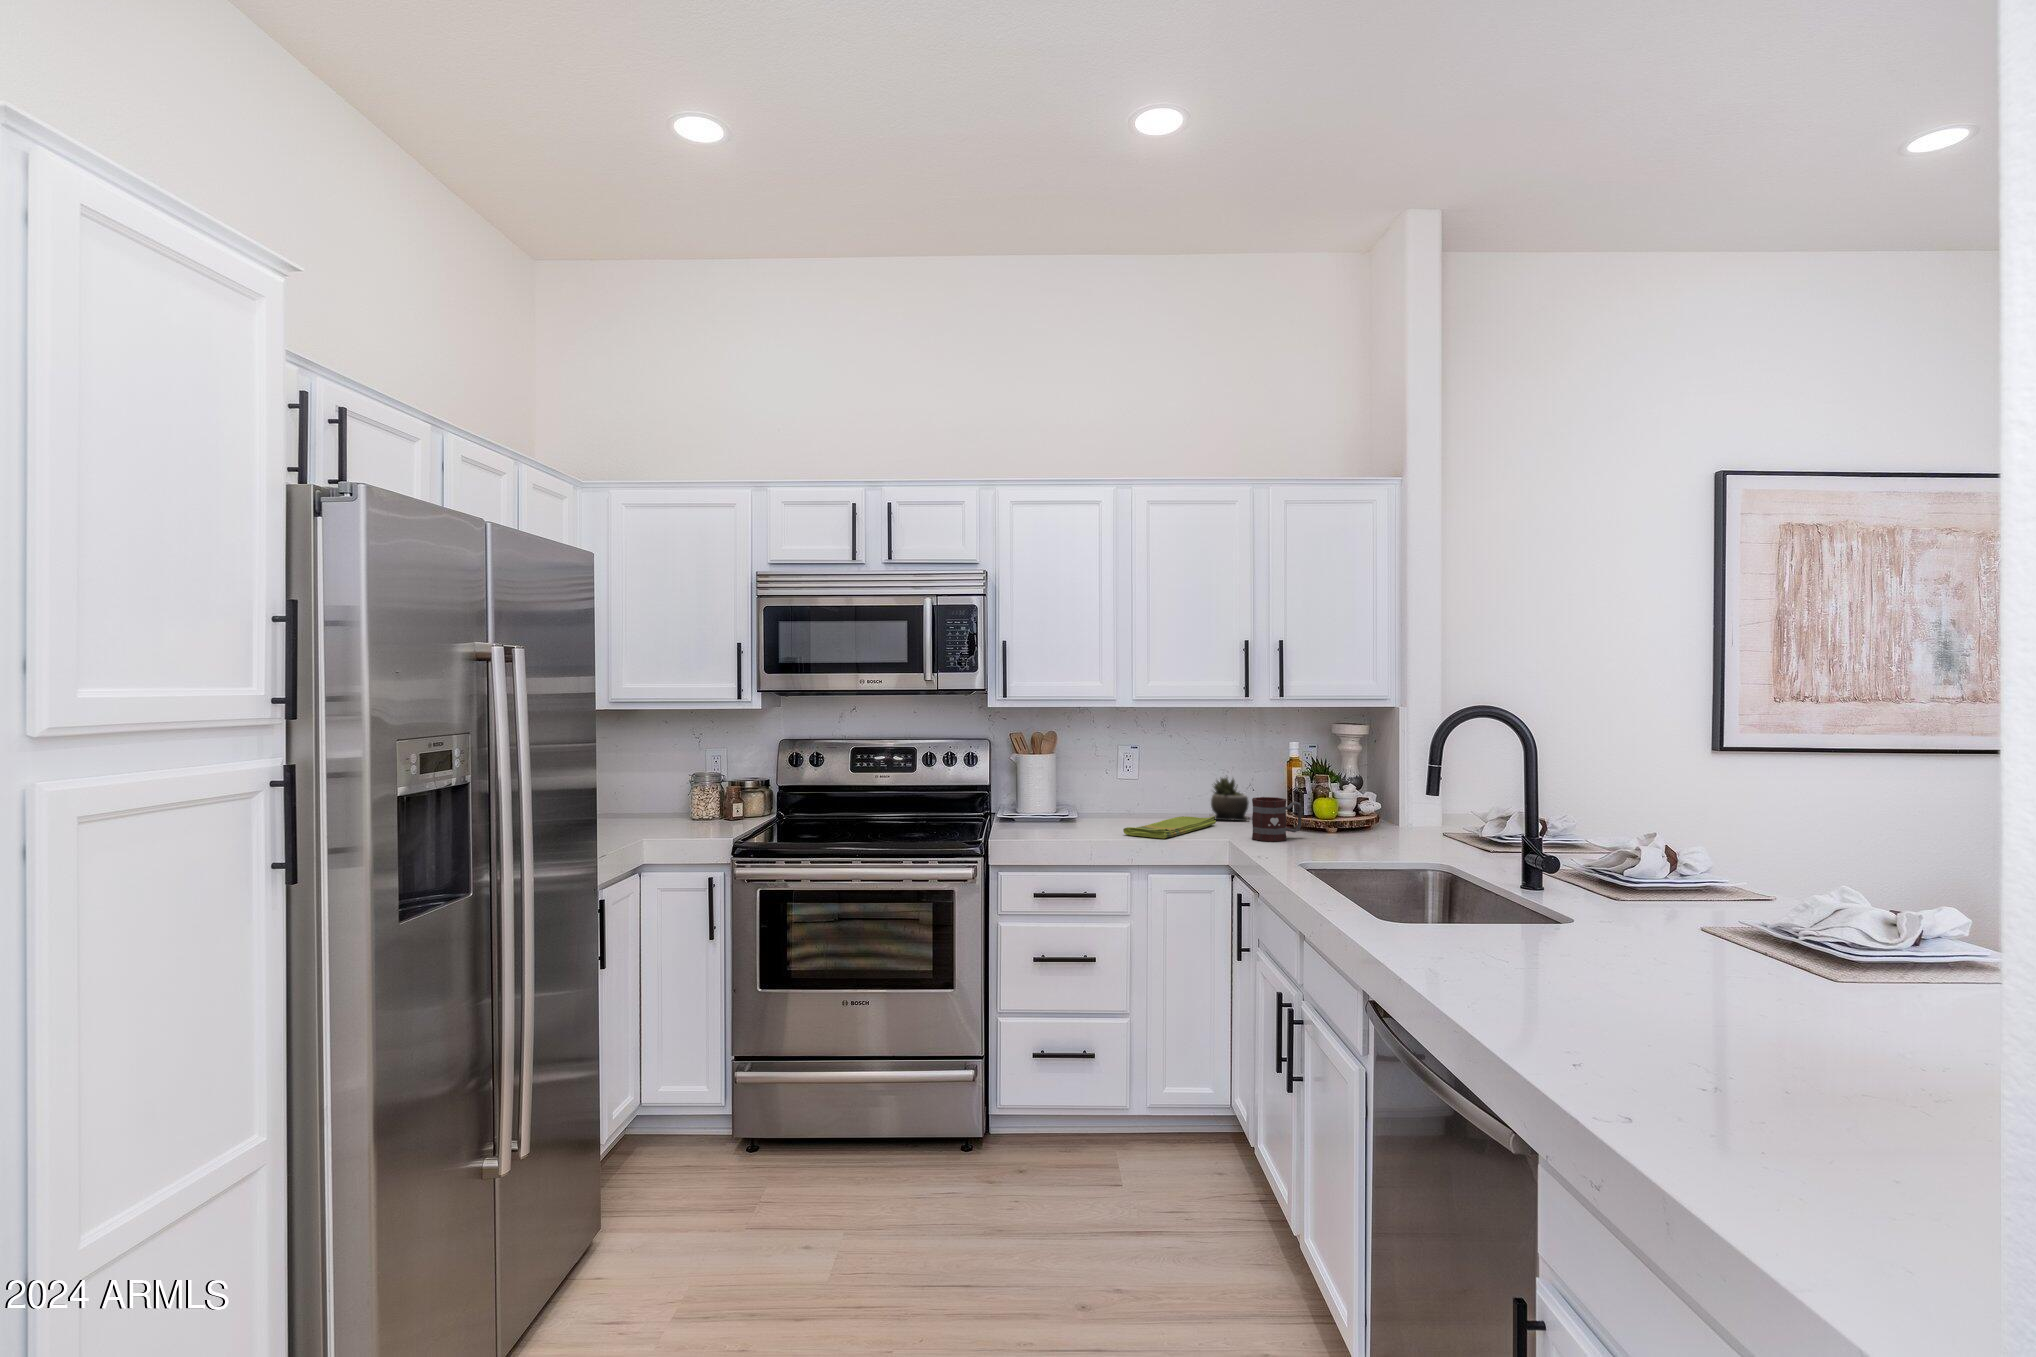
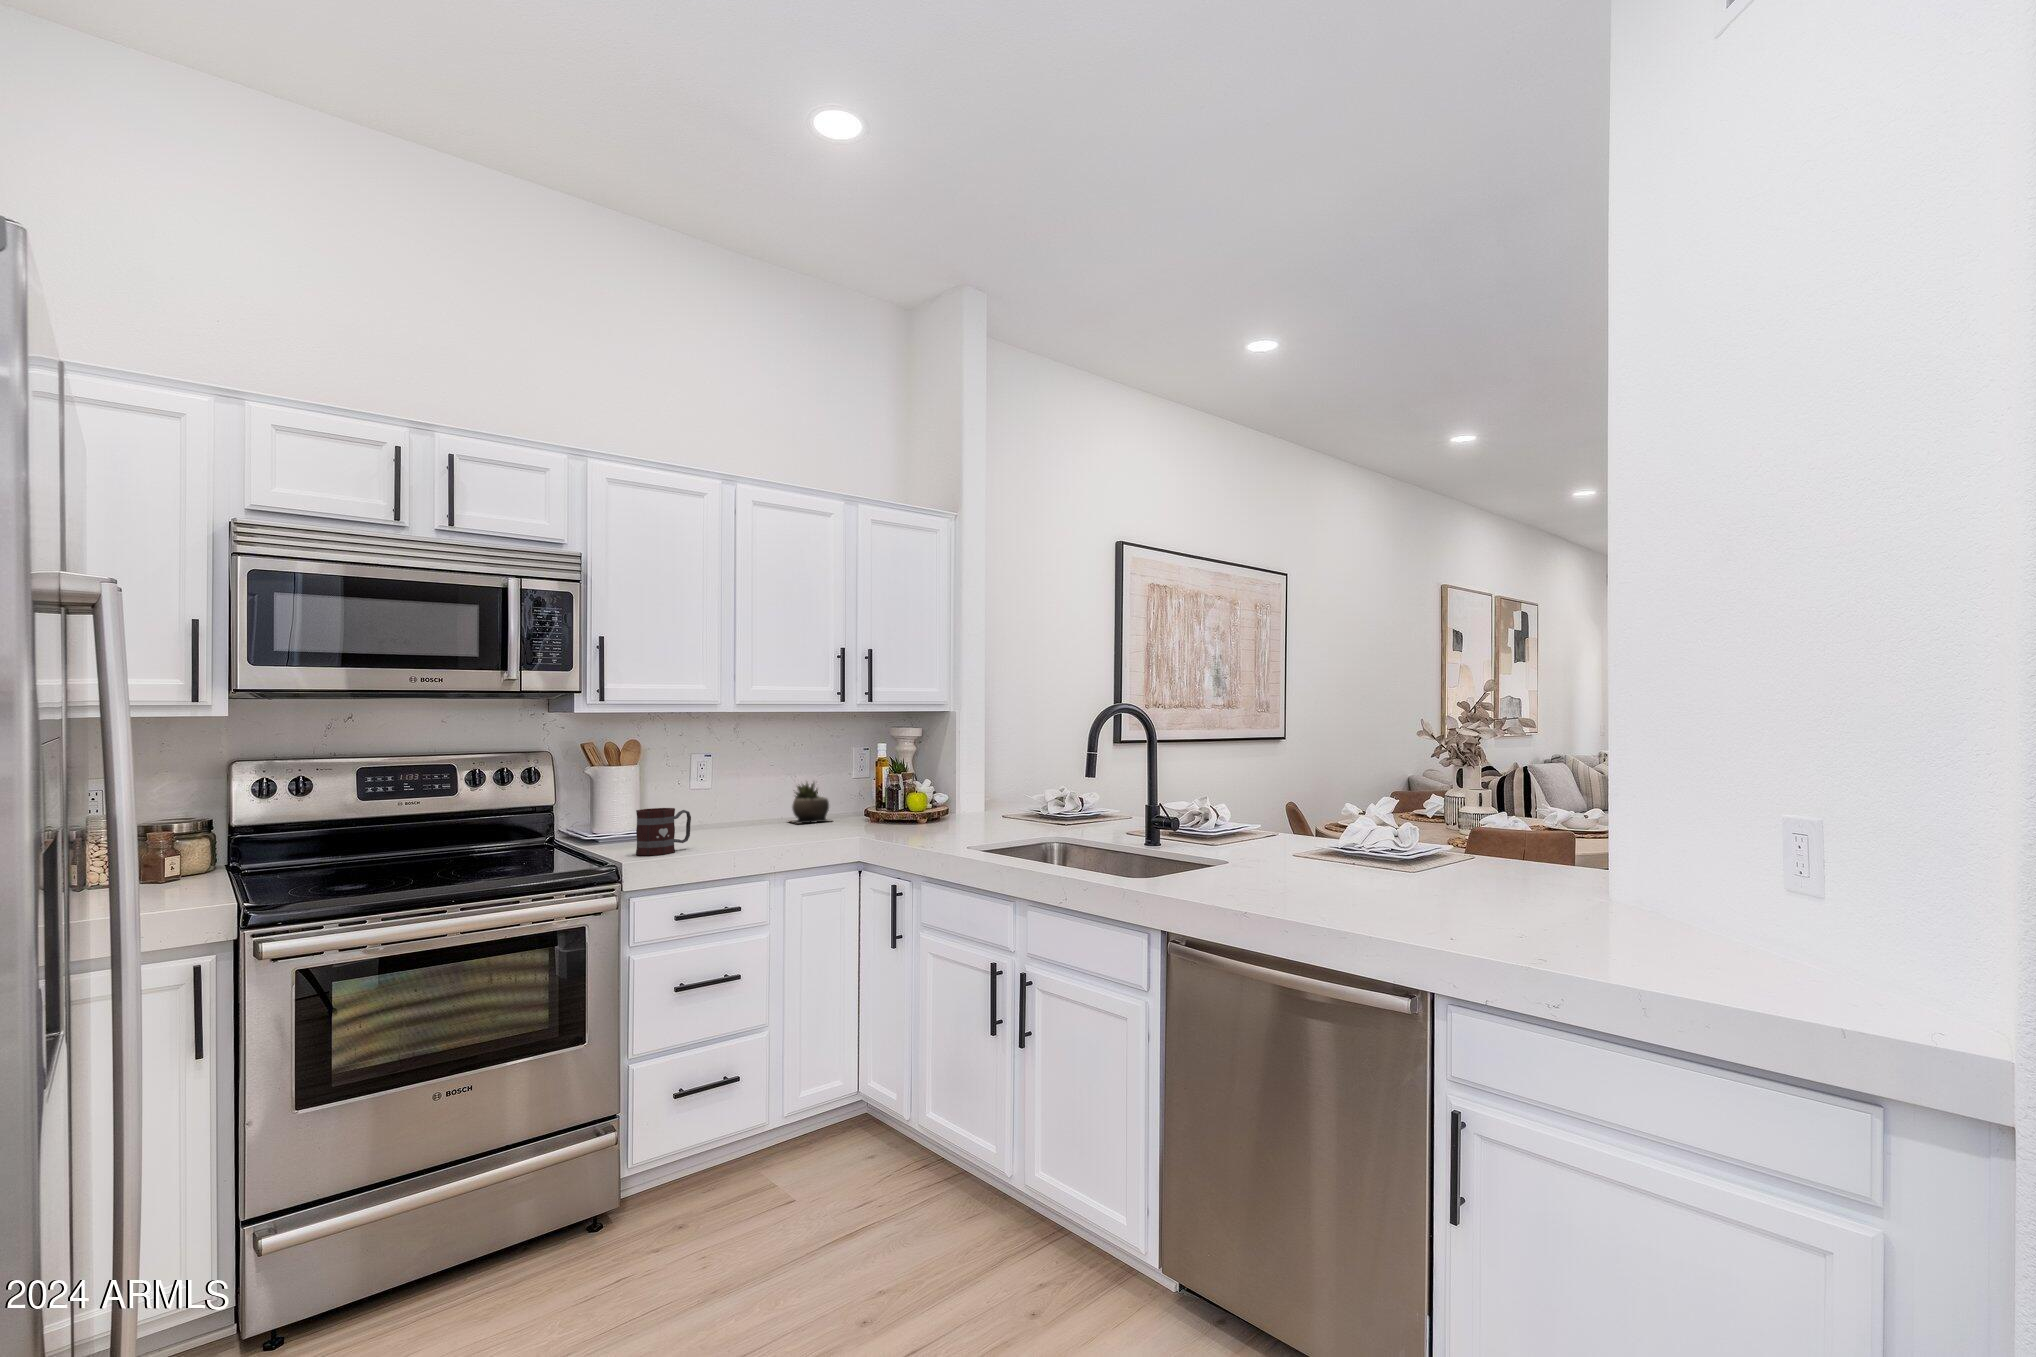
mug: present [1252,797,1302,841] -> present [636,808,691,855]
dish towel: present [1123,816,1216,838] -> none [746,818,813,841]

